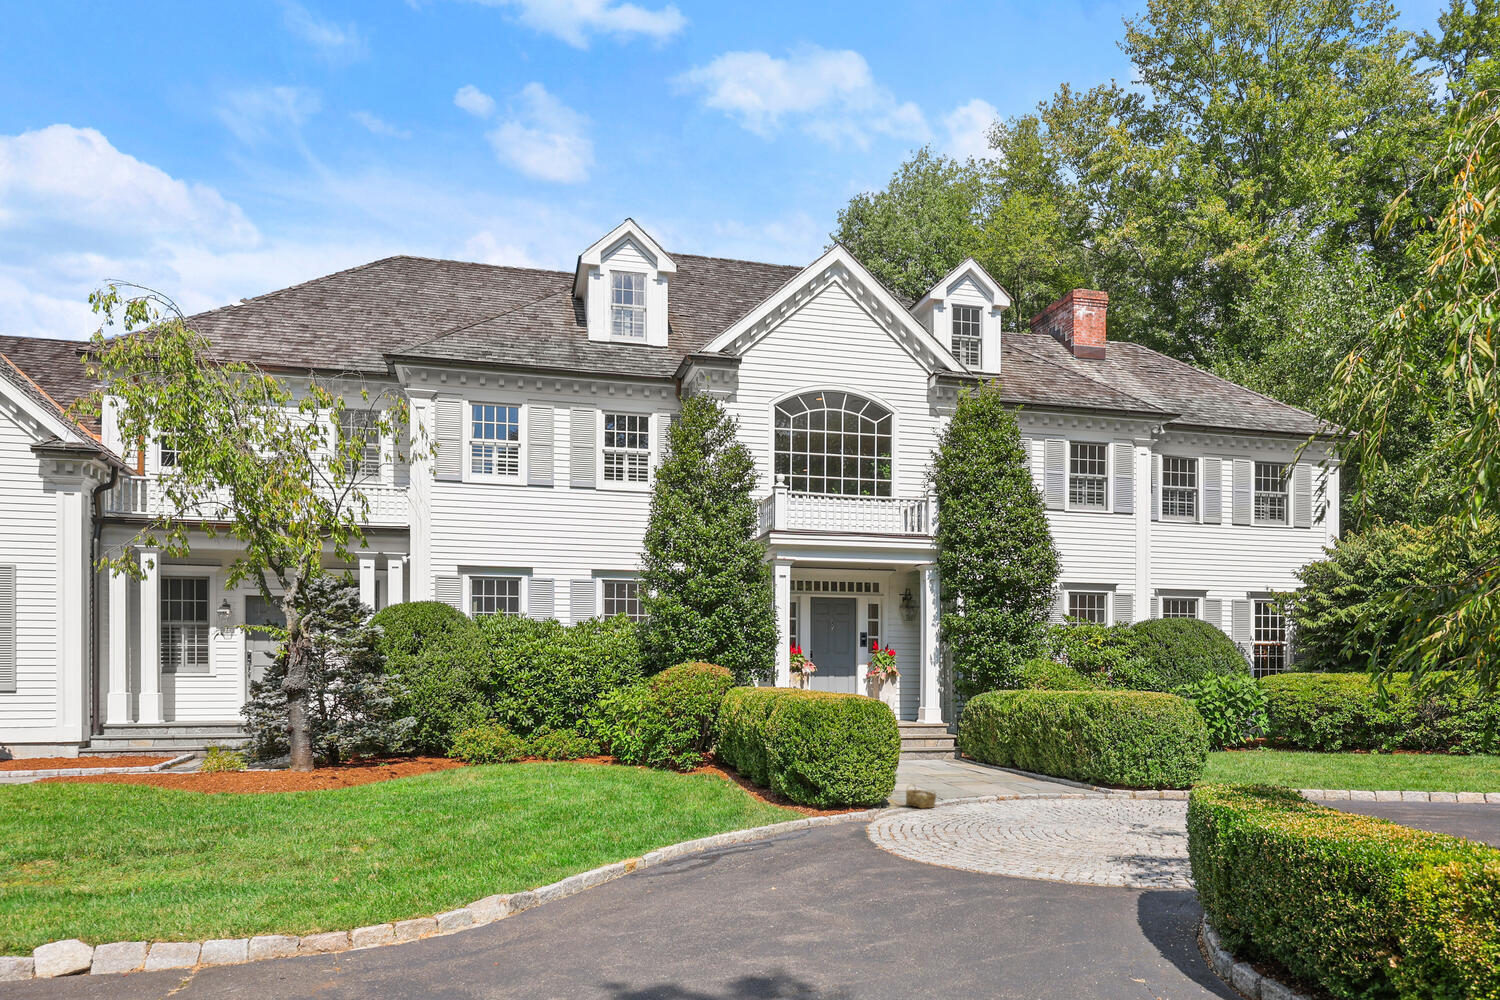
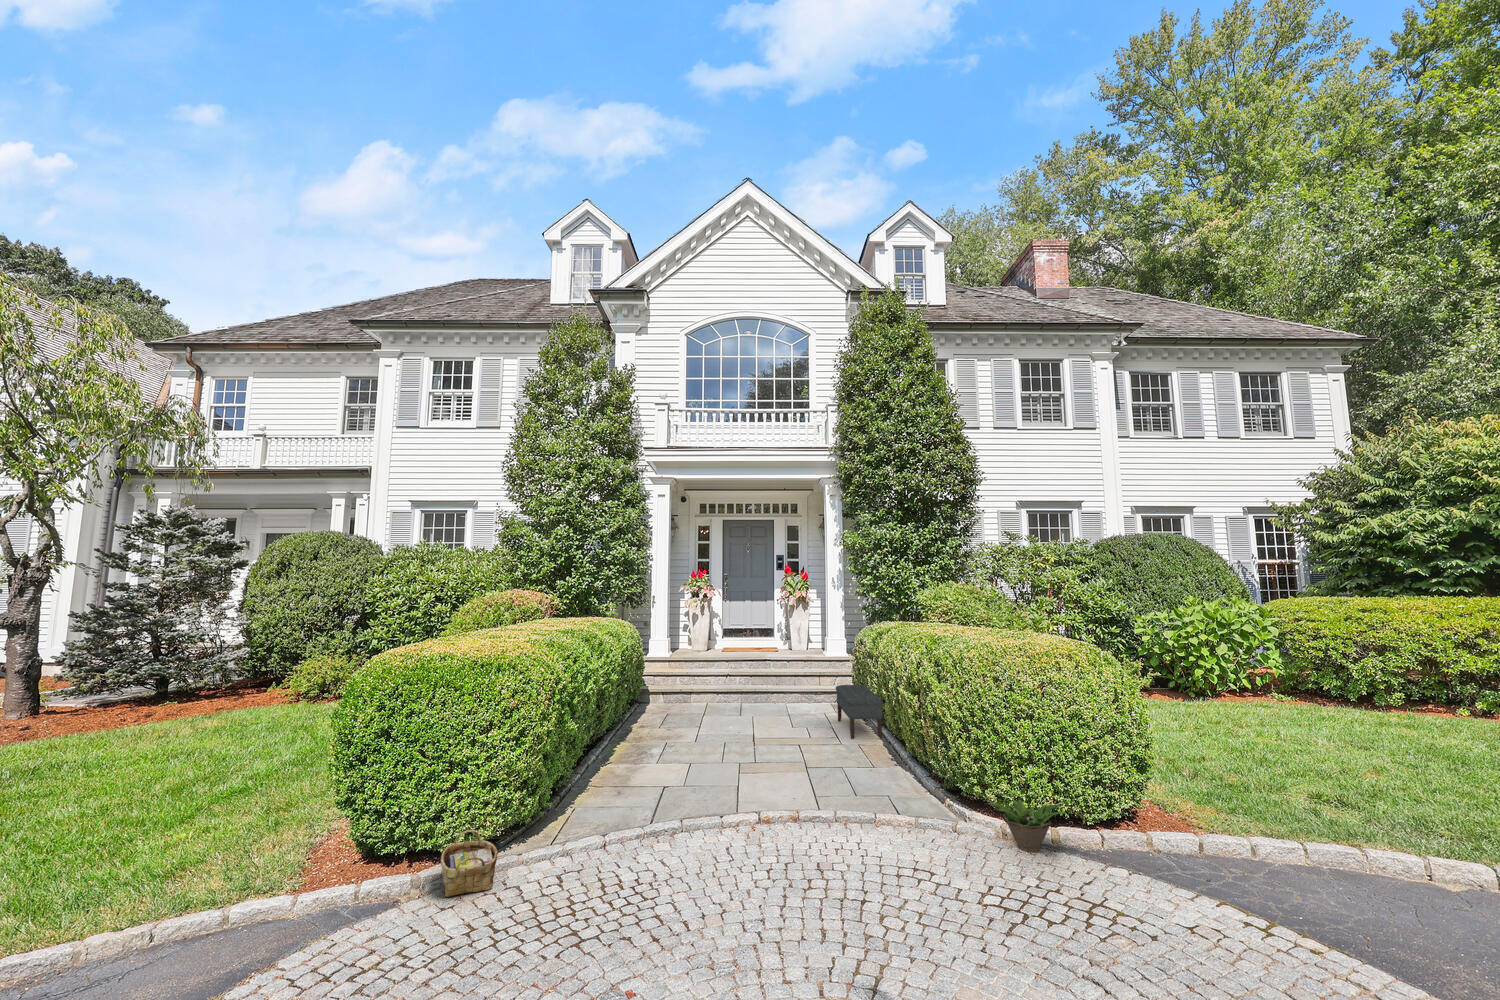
bench: none [972,737,1022,771] -> present [836,685,883,739]
decorative plant: none [1129,775,1169,796] -> present [986,799,1065,852]

